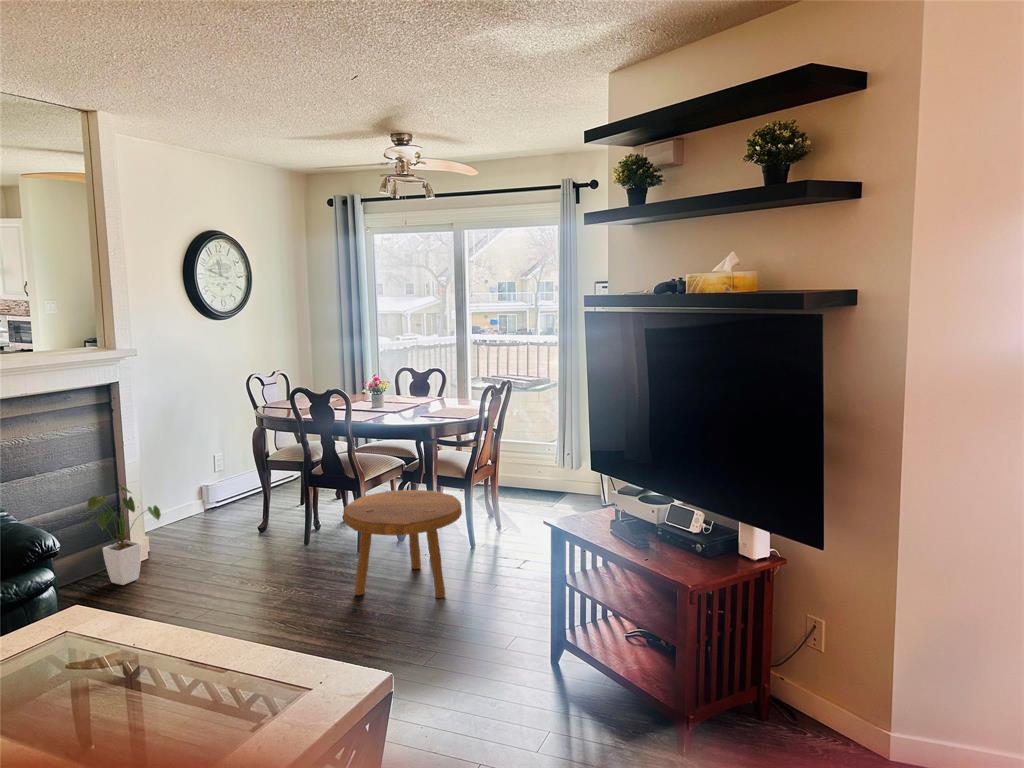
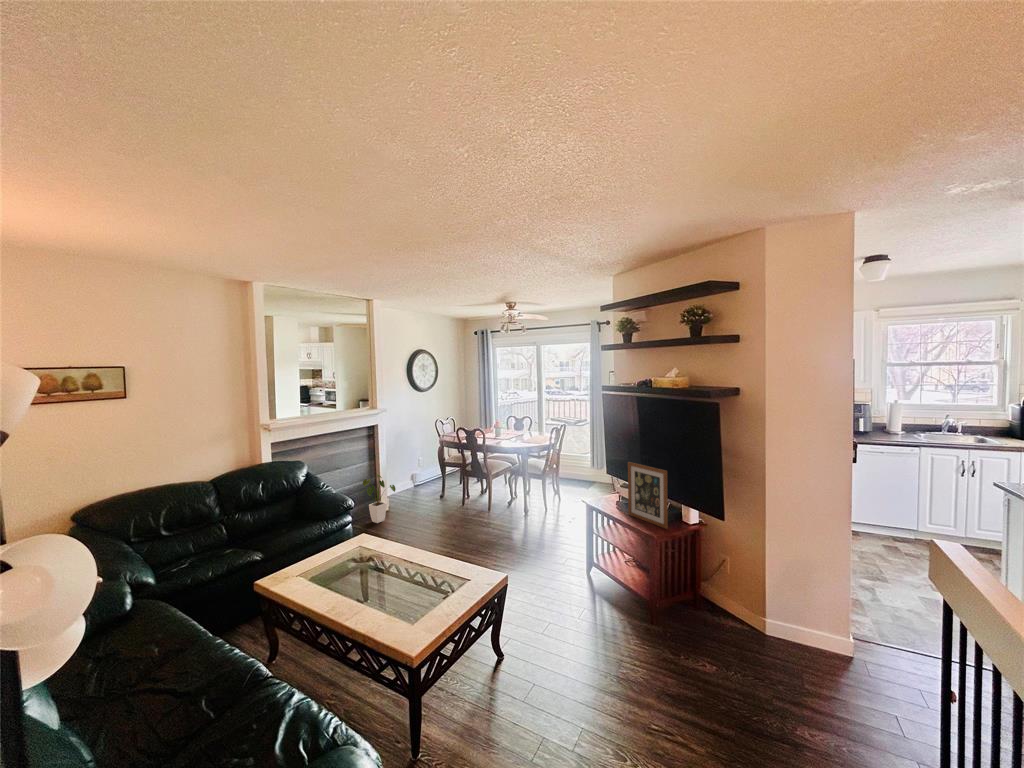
picture frame: none [636,441,716,569] -> present [628,462,668,529]
footstool: present [343,490,462,598] -> none [482,481,541,537]

